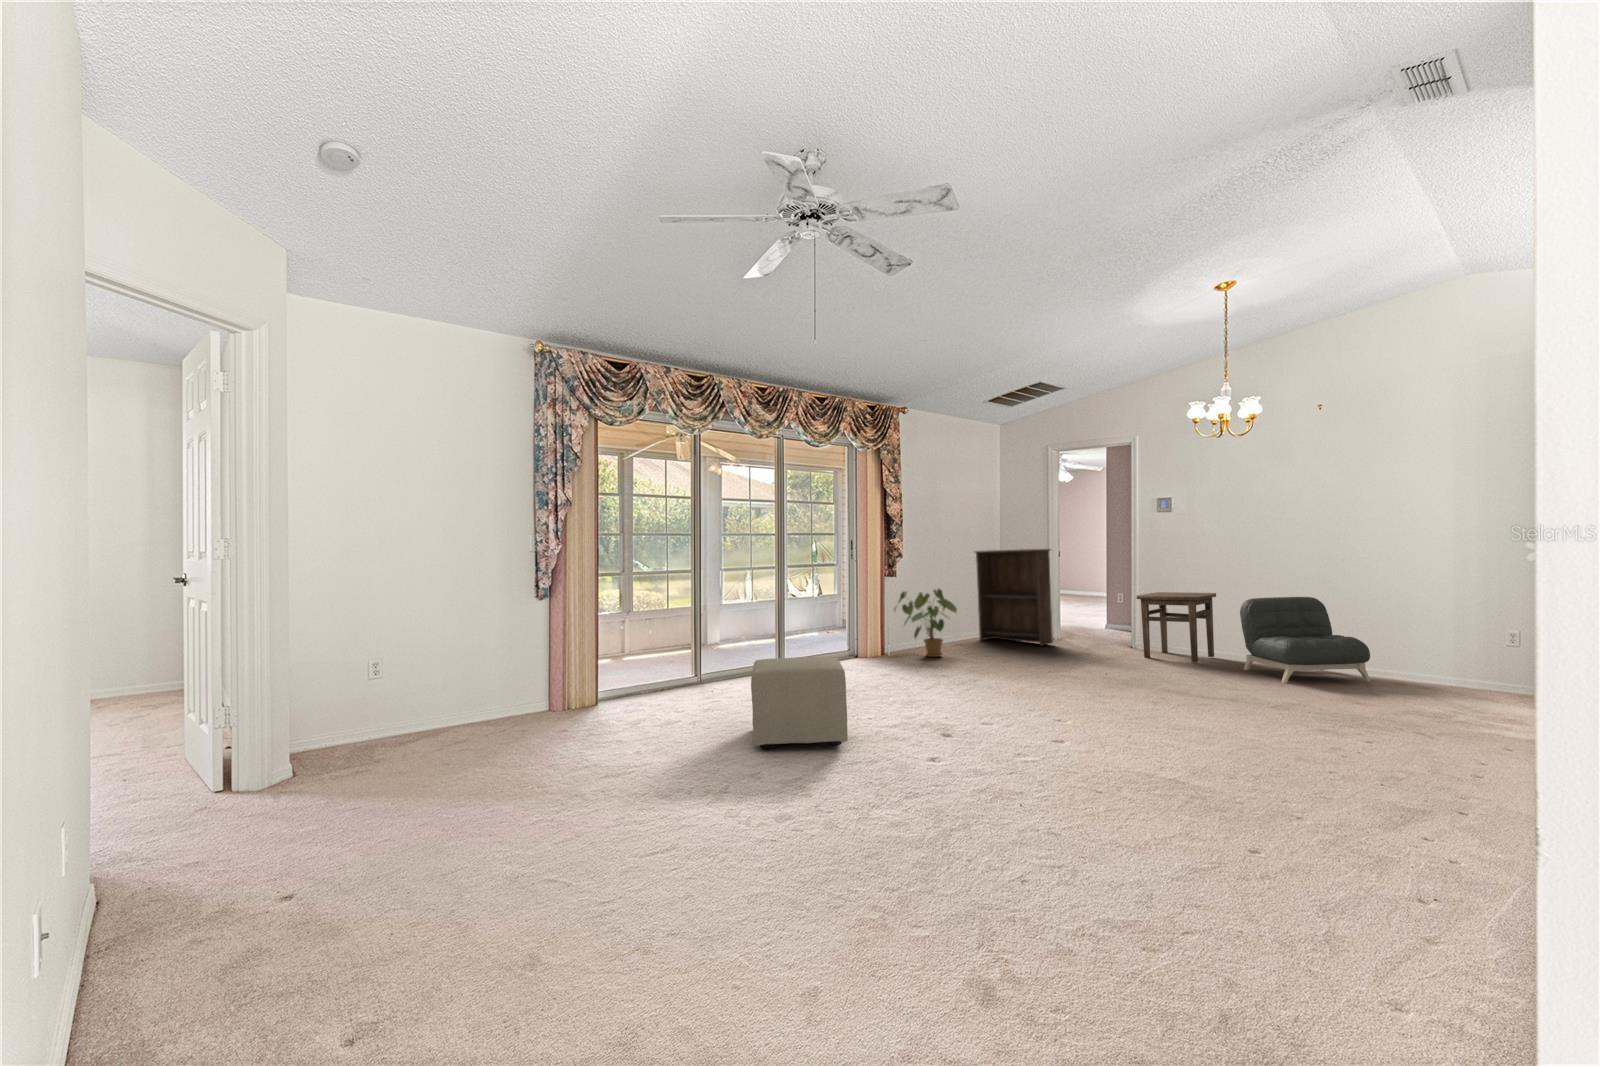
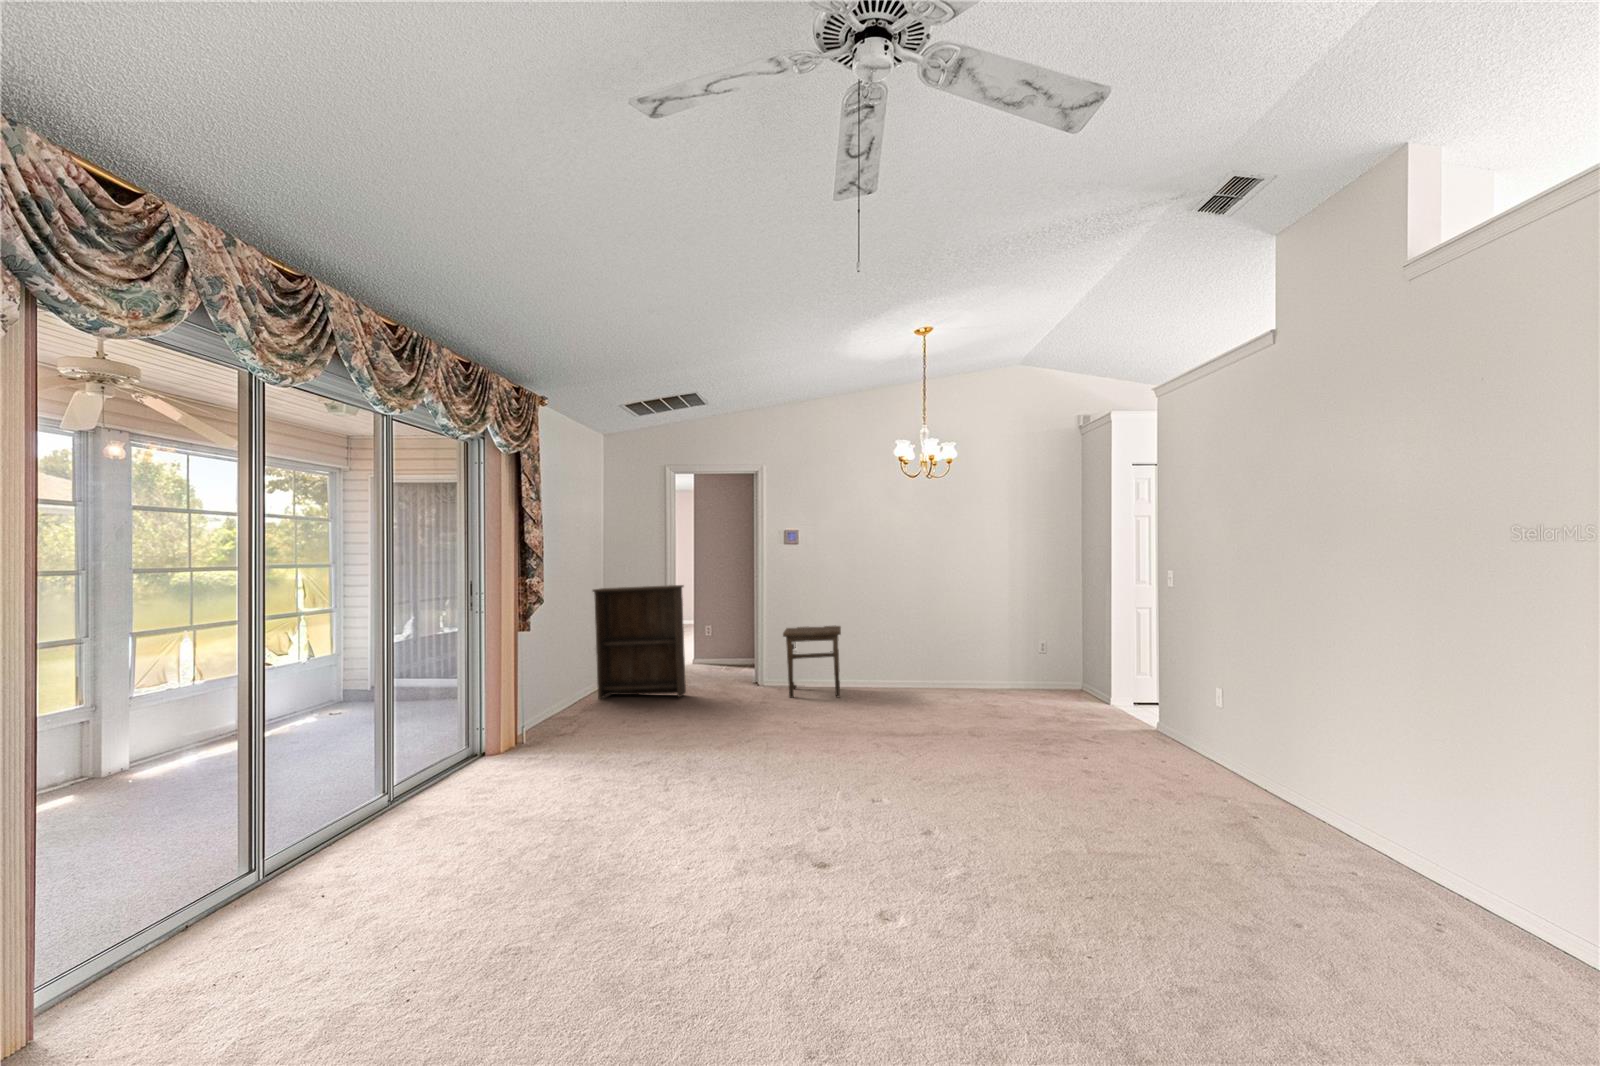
house plant: present [894,589,957,657] -> none [525,642,613,735]
armchair: present [1240,597,1371,683] -> none [878,625,979,709]
ottoman: present [751,657,848,749] -> none [516,788,741,1014]

